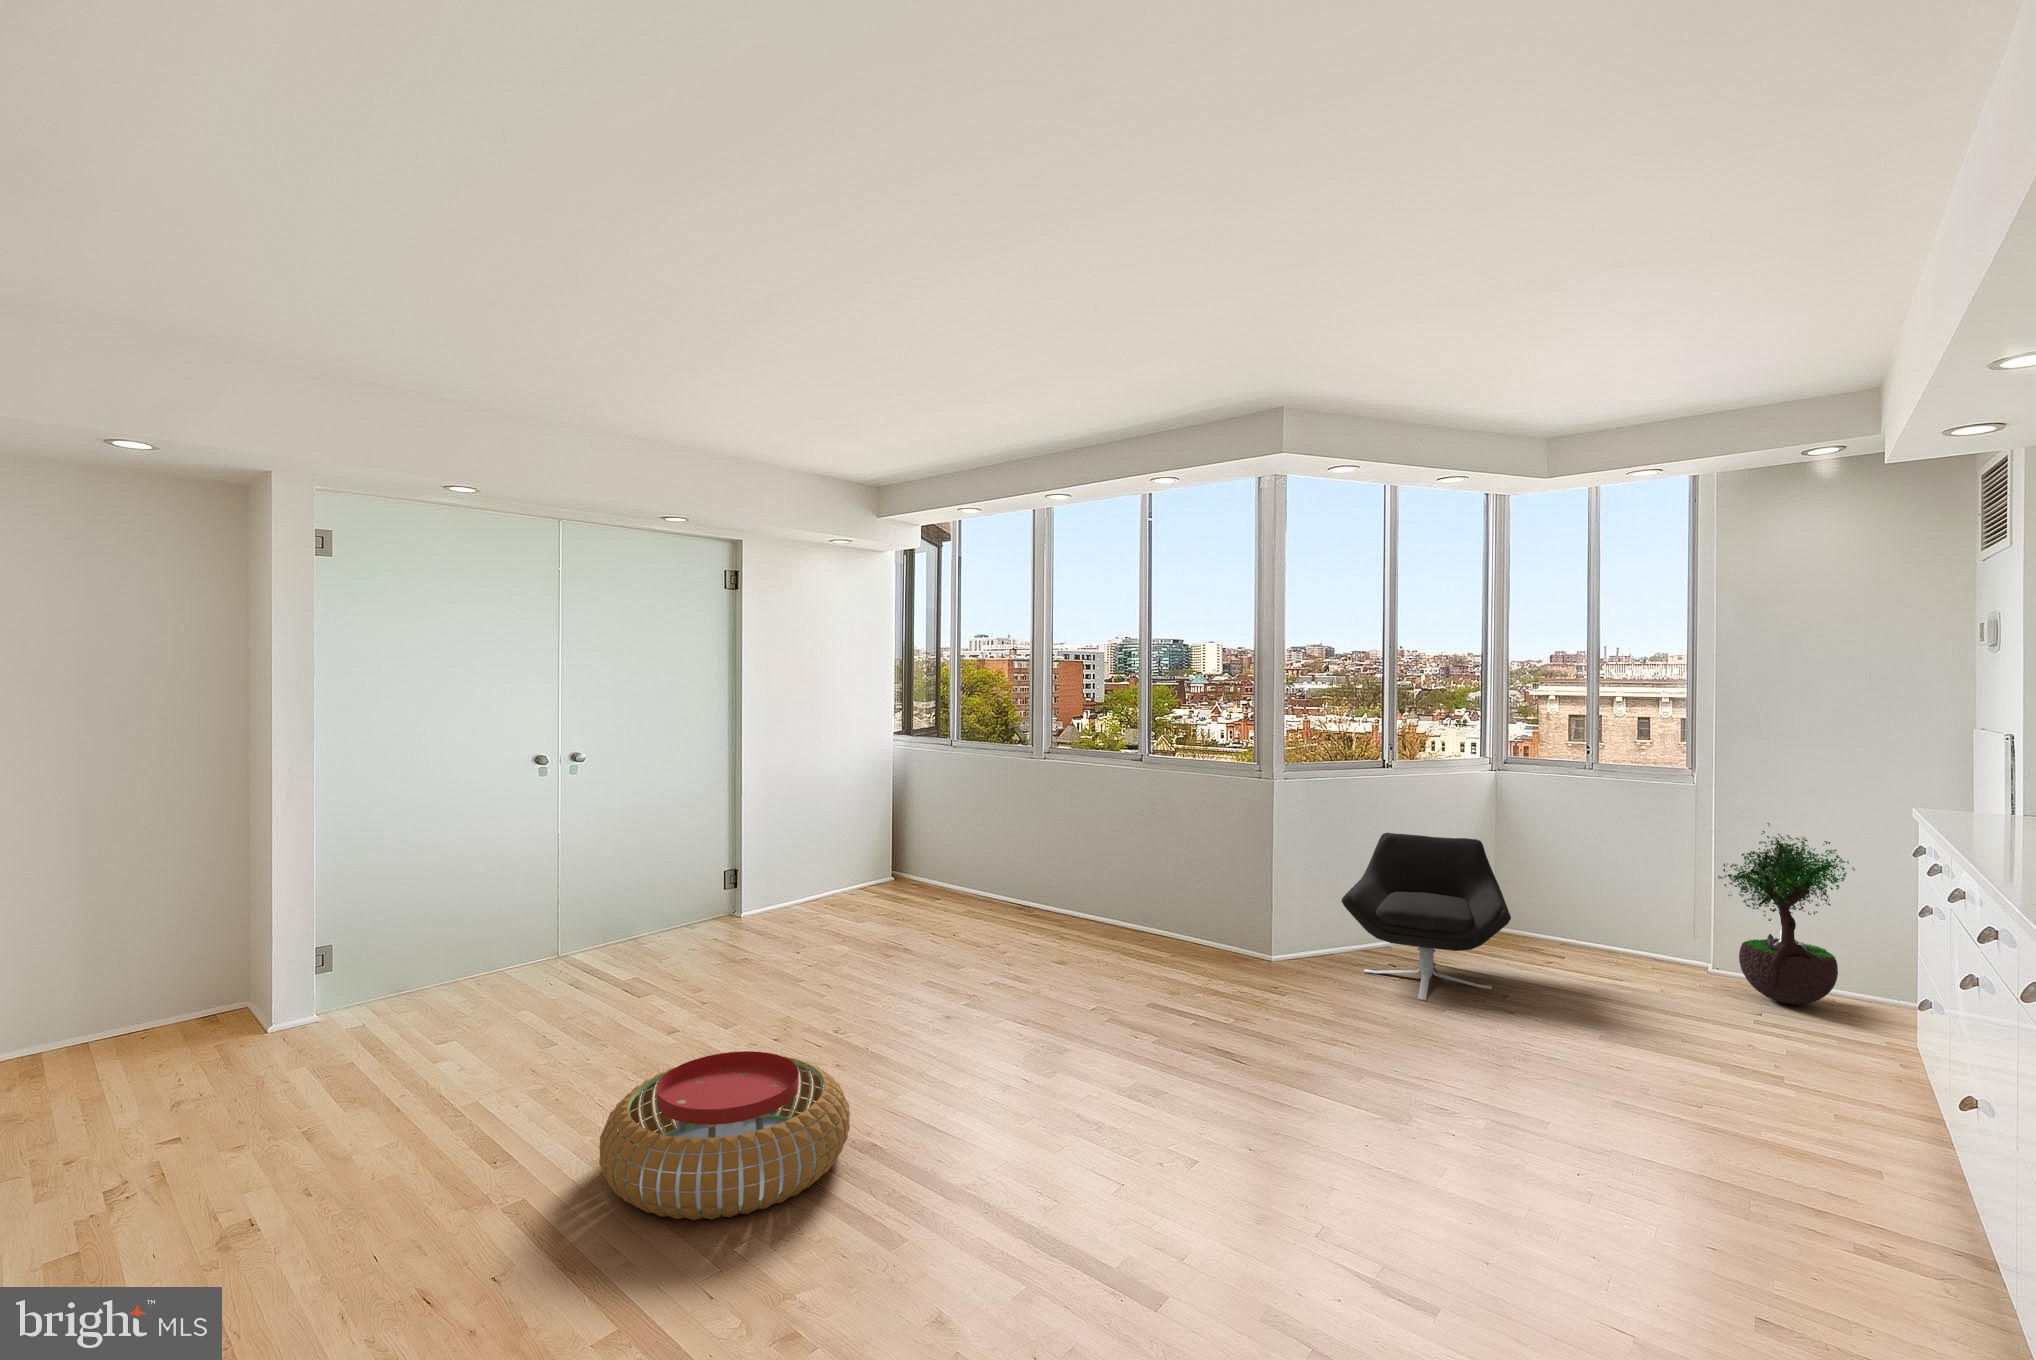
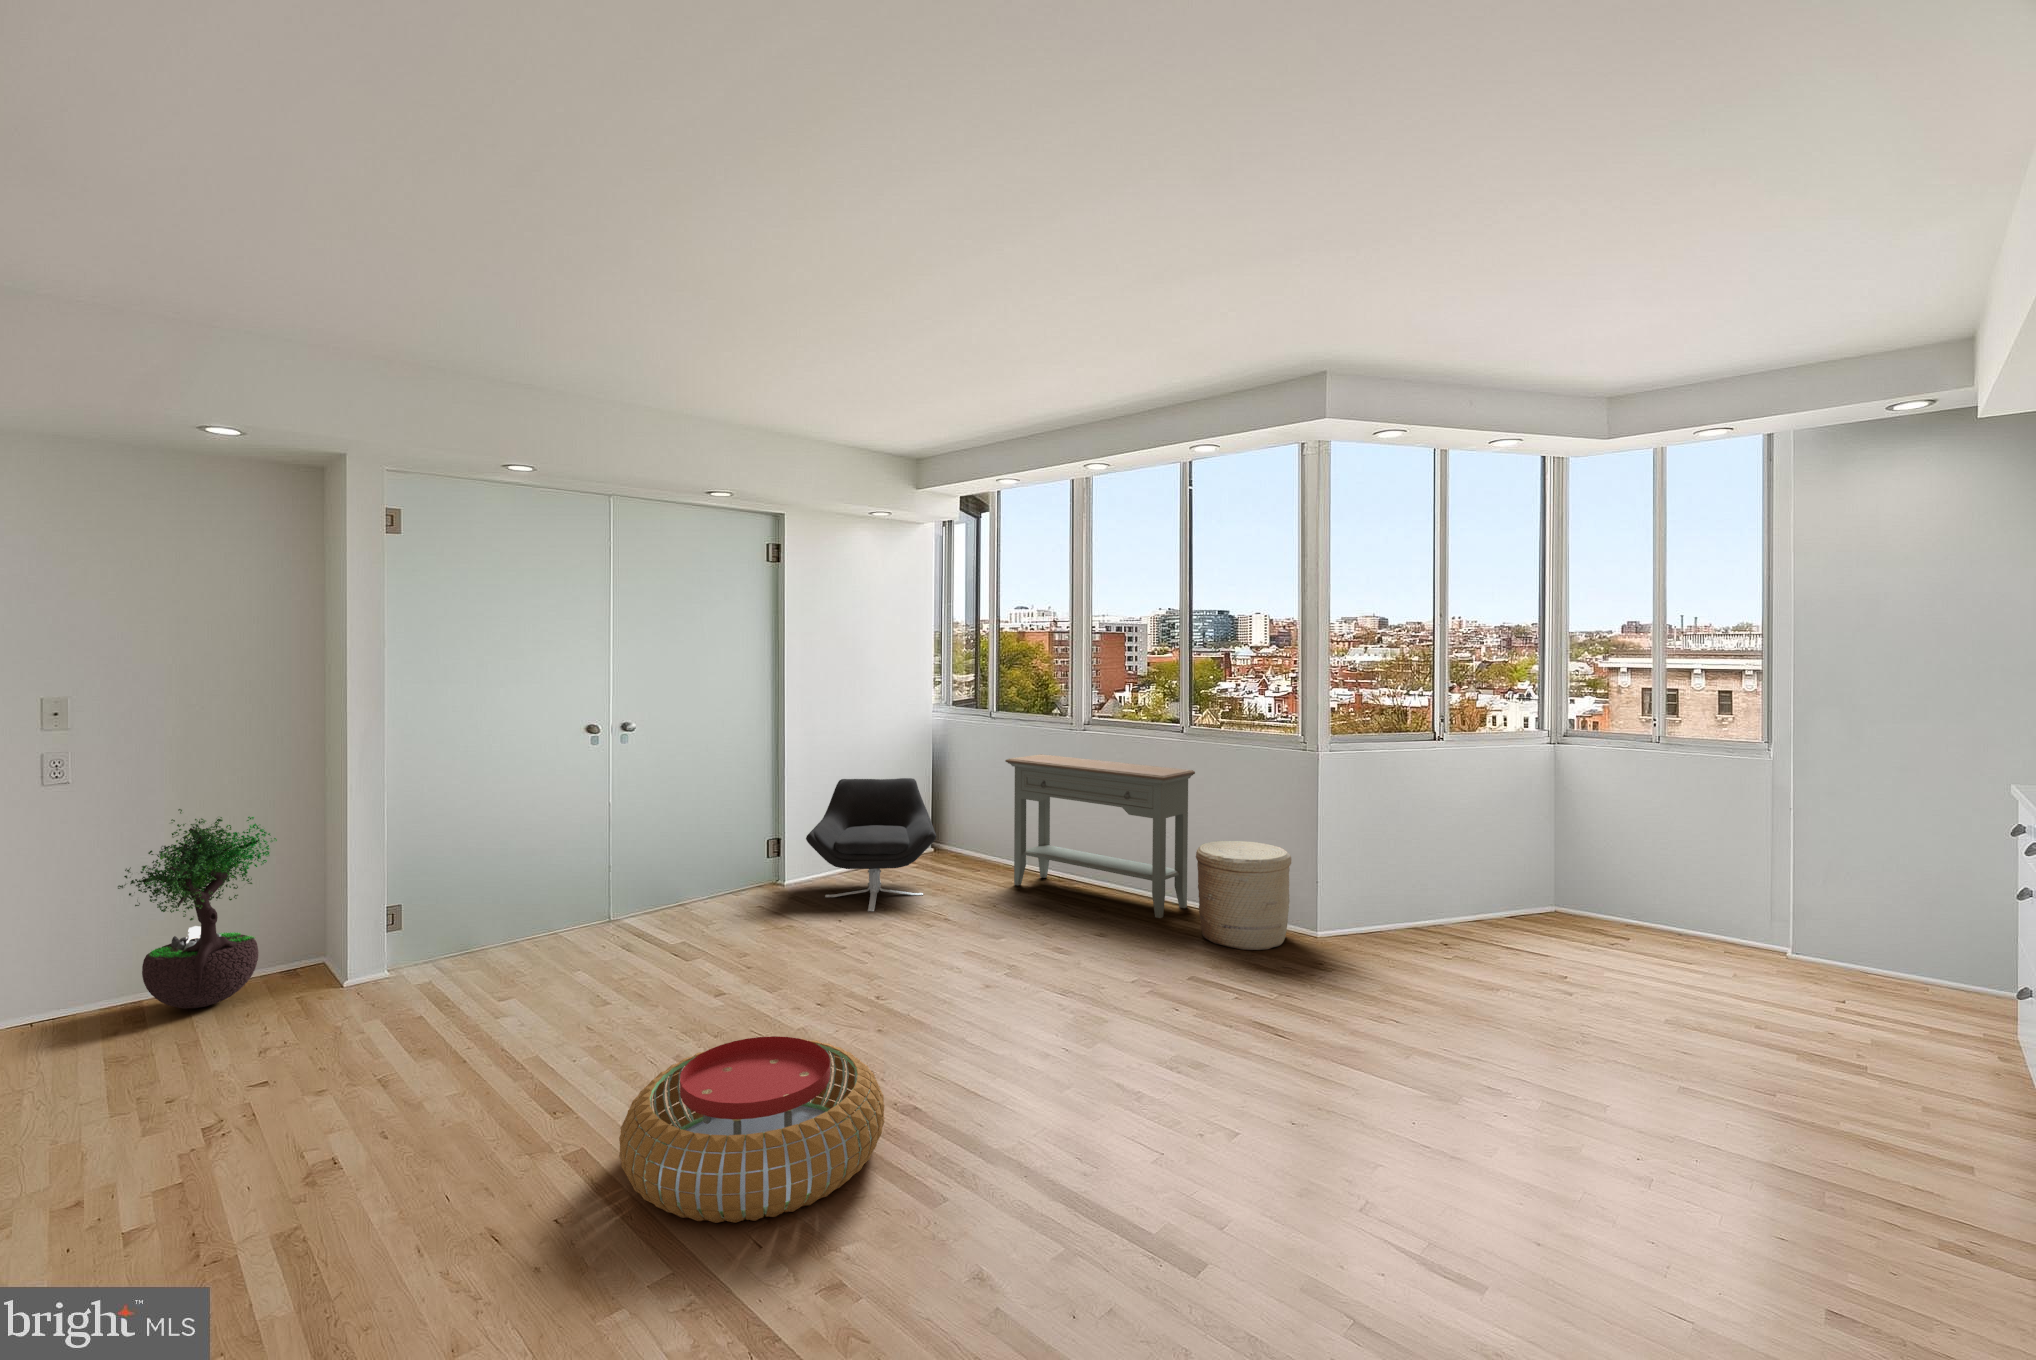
console table: none [965,781,1151,942] -> present [1005,754,1195,918]
potted tree: present [1718,823,1855,1005] -> present [118,809,277,1008]
lounge chair: present [1341,833,1511,1000] -> present [806,778,937,911]
woven basket: none [1150,865,1242,970] -> present [1196,841,1291,950]

